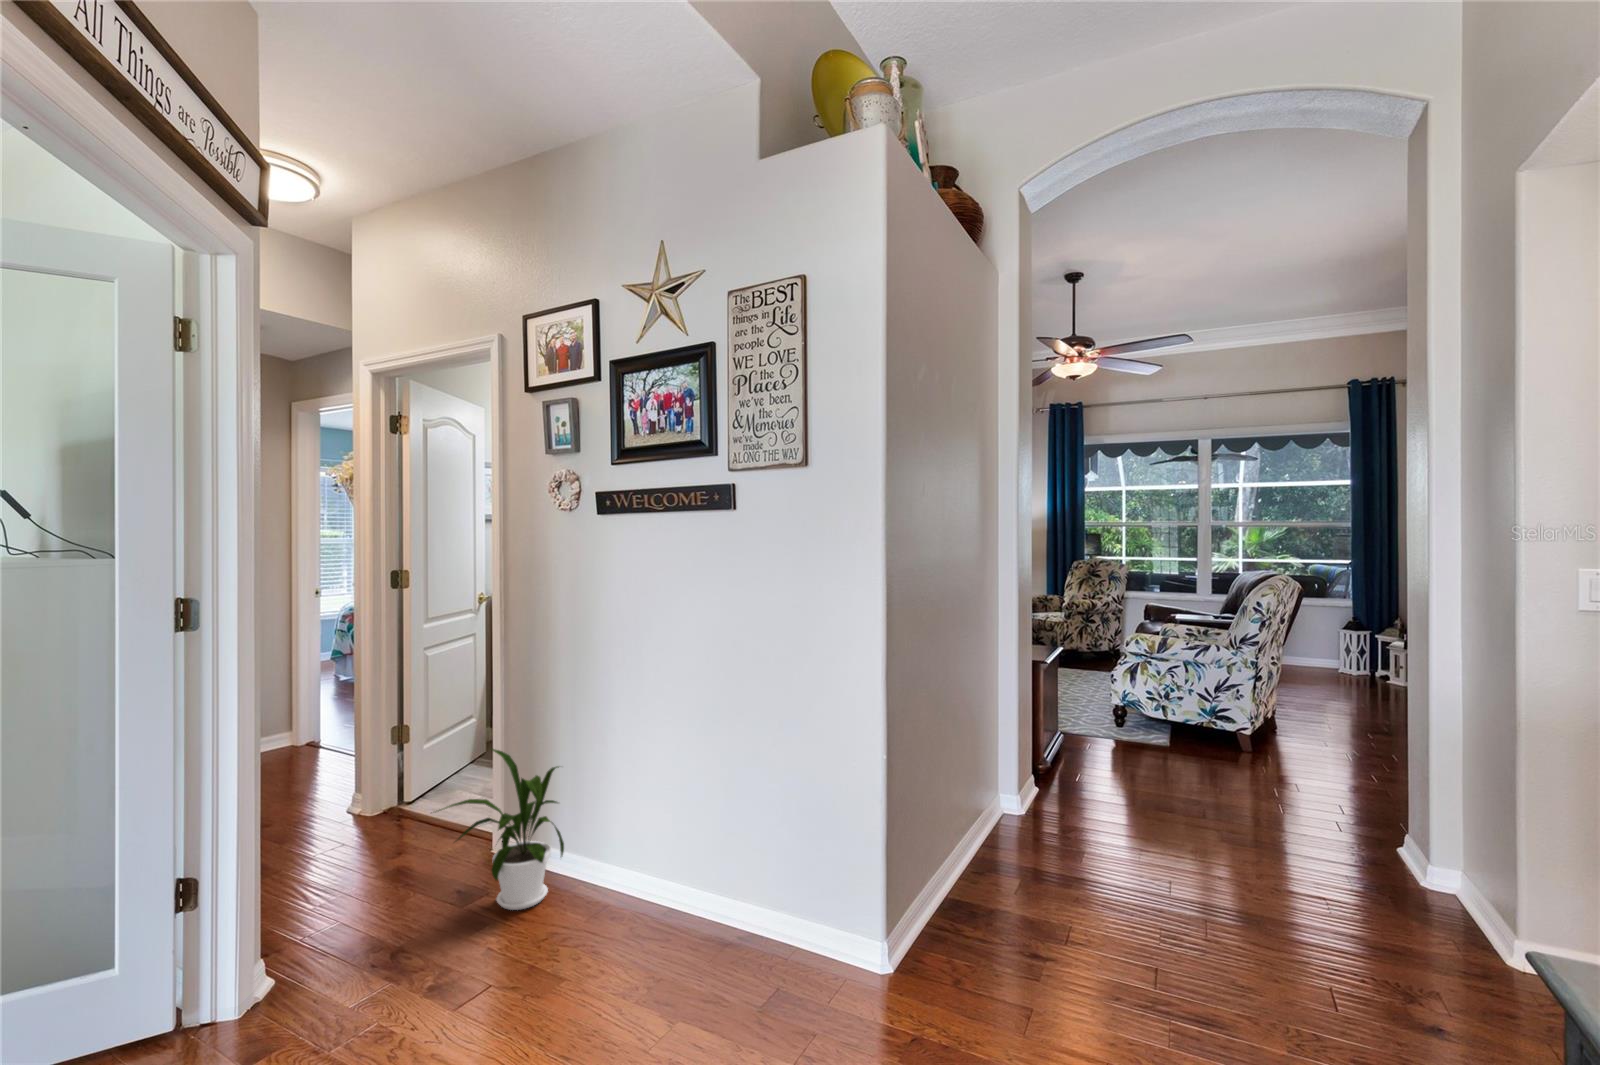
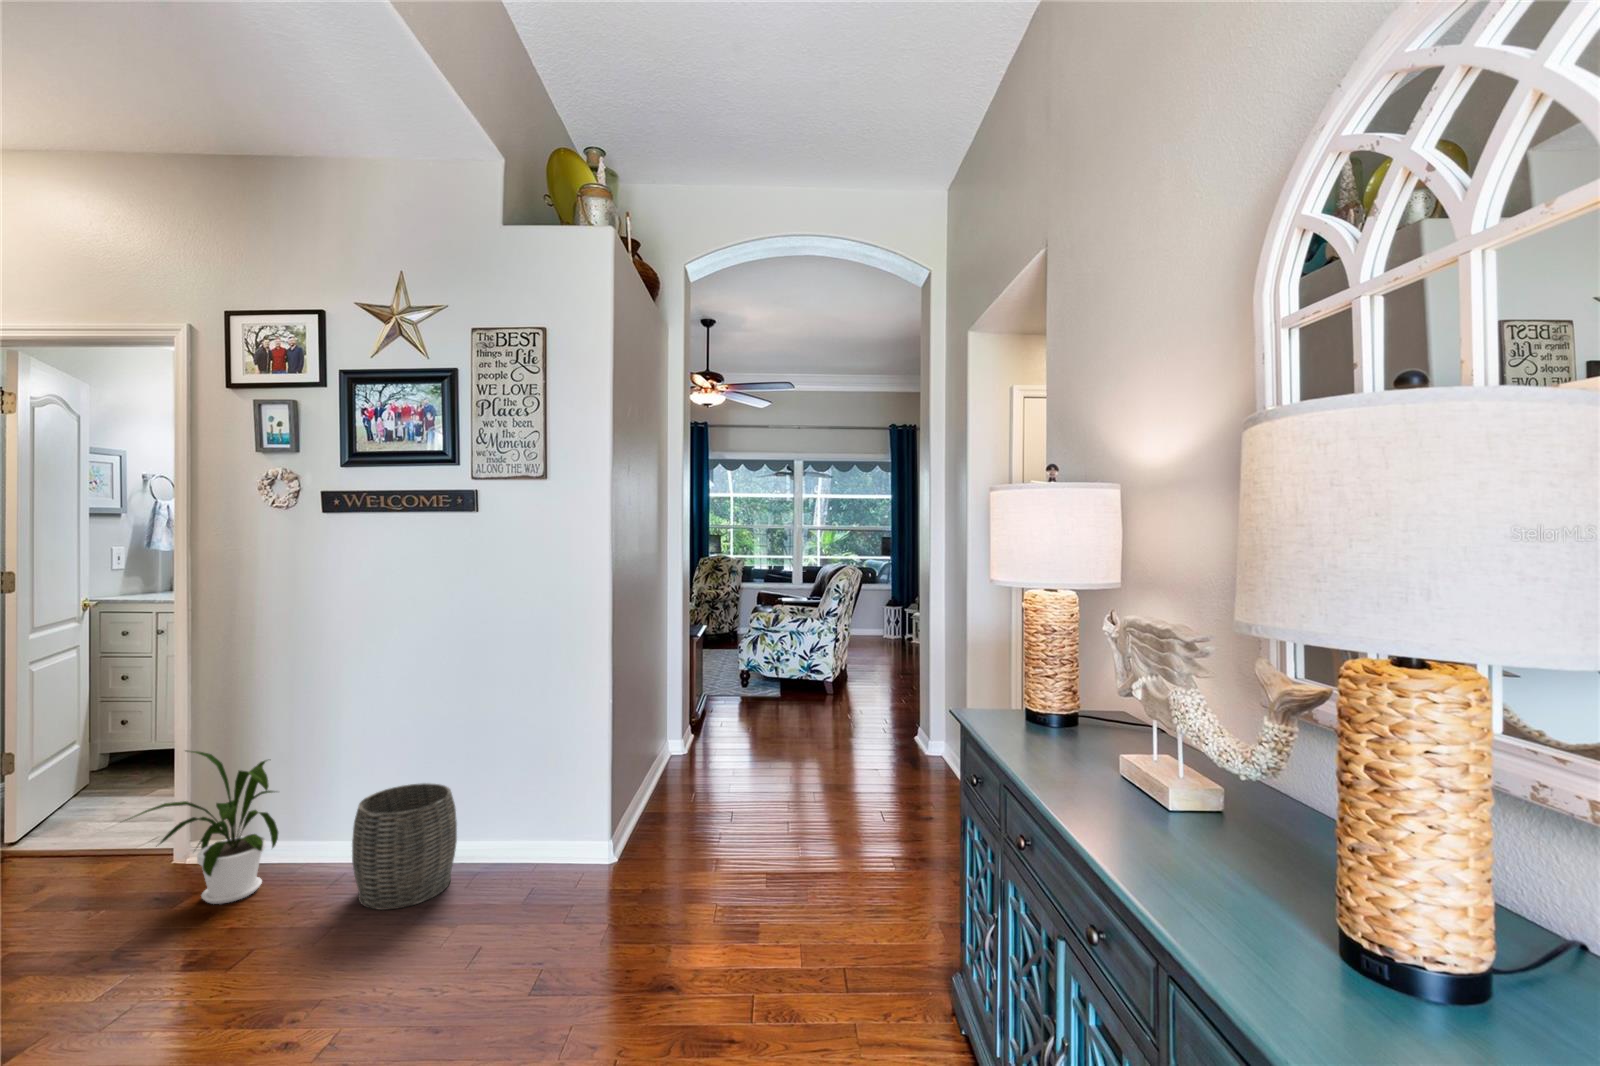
woven basket: none [604,819,711,969] -> present [352,783,457,910]

